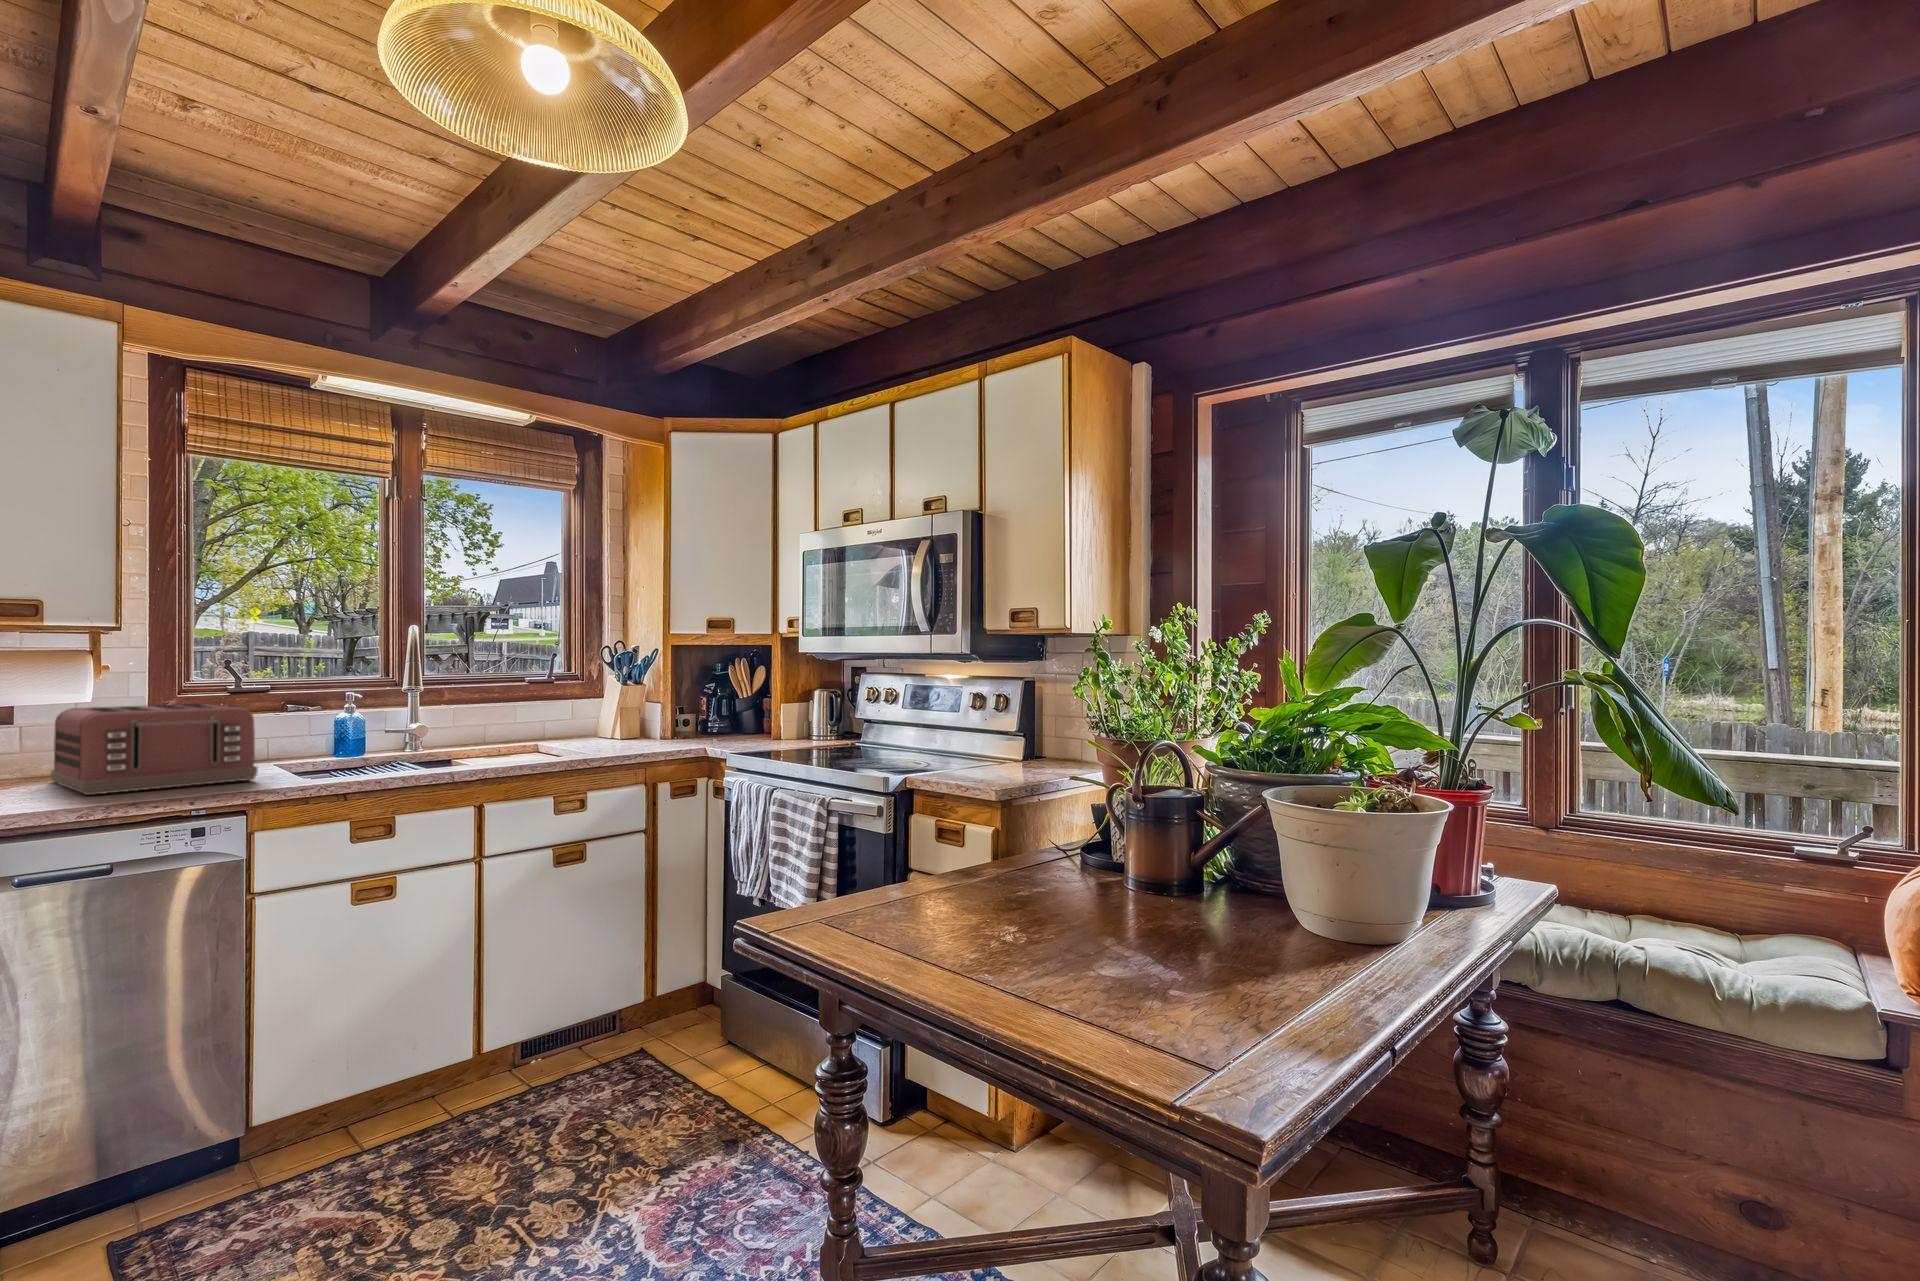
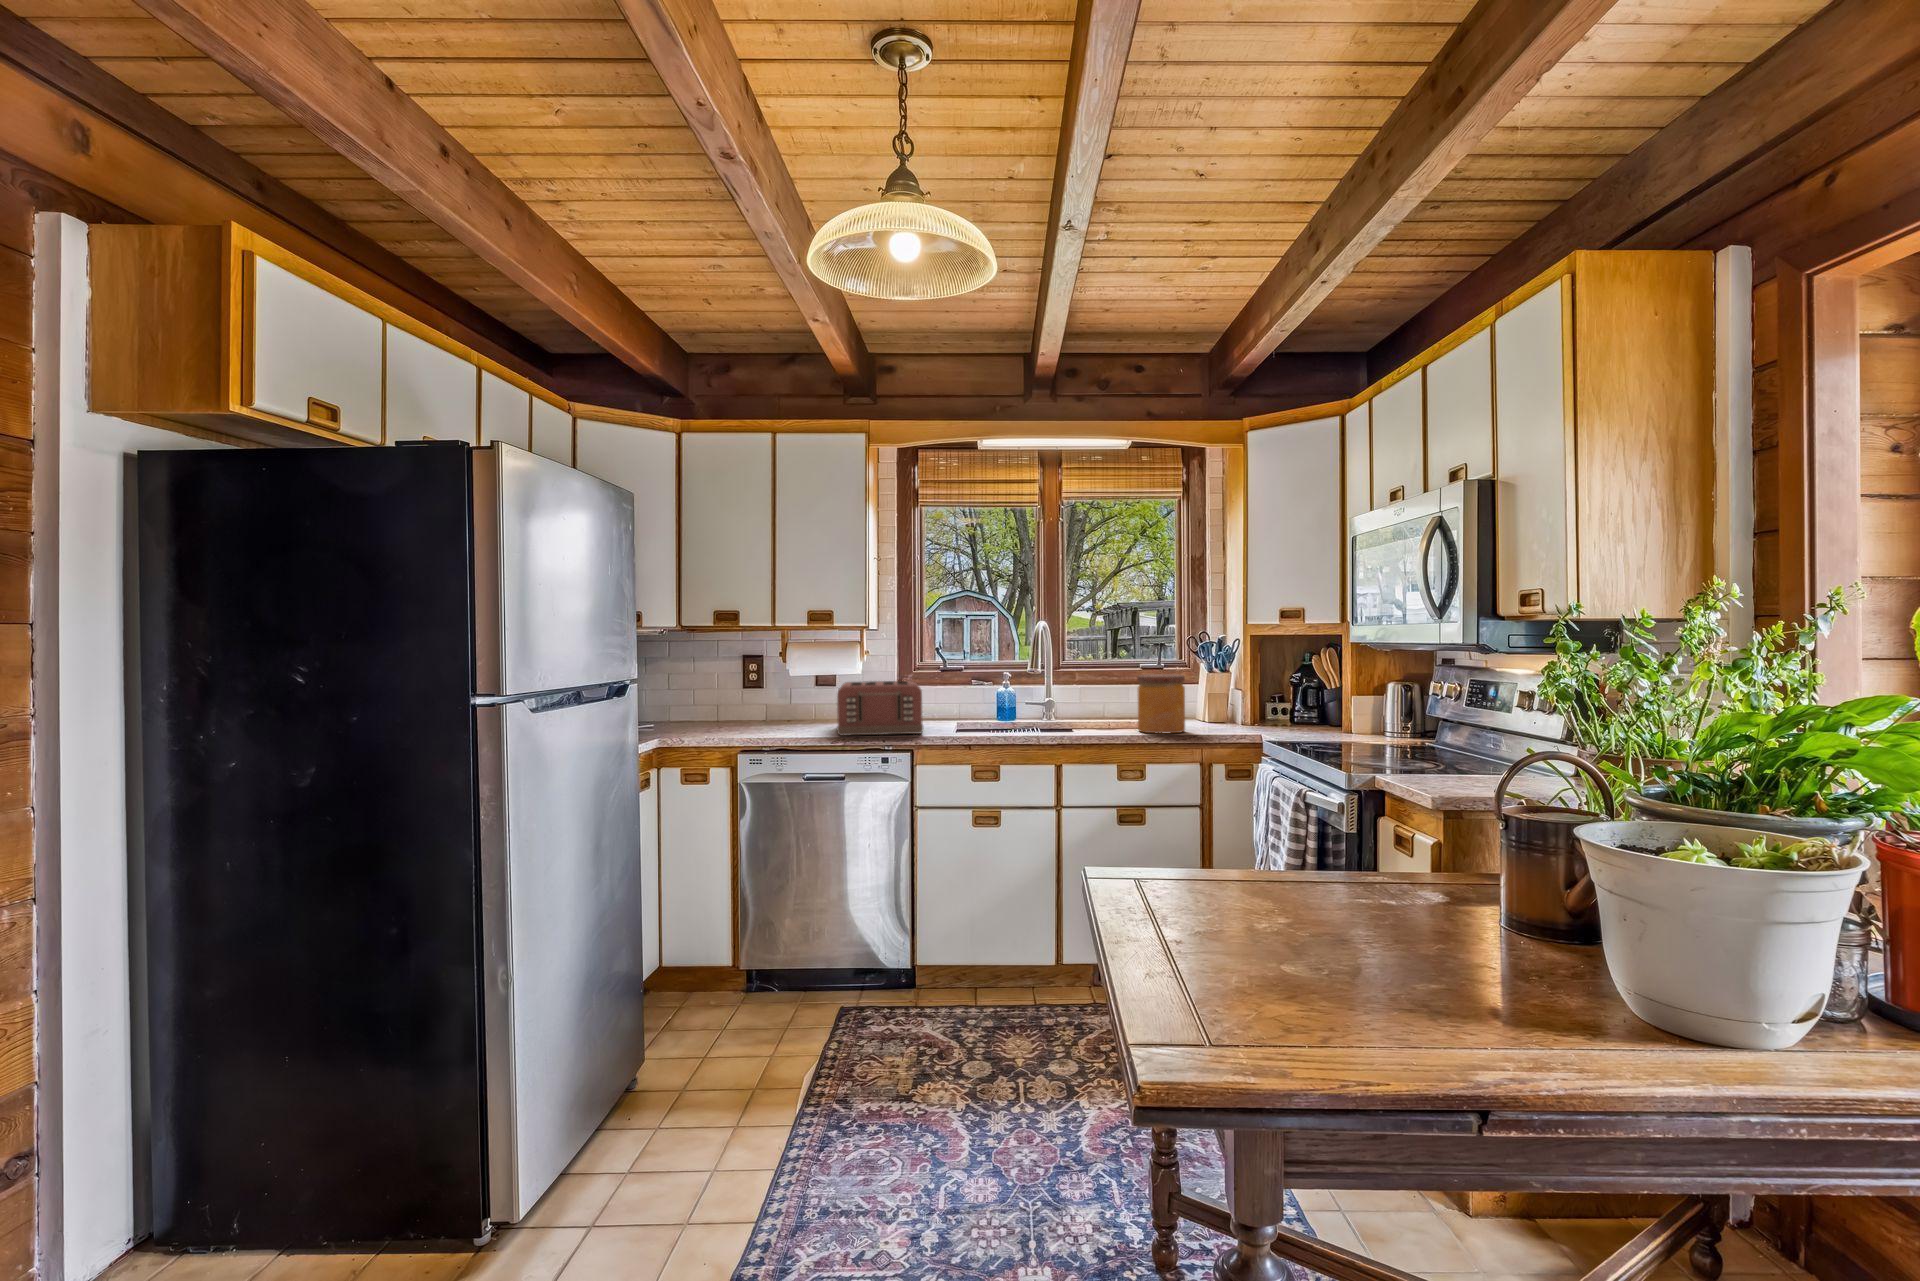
jar: none [564,687,621,755] -> present [1137,674,1185,734]

